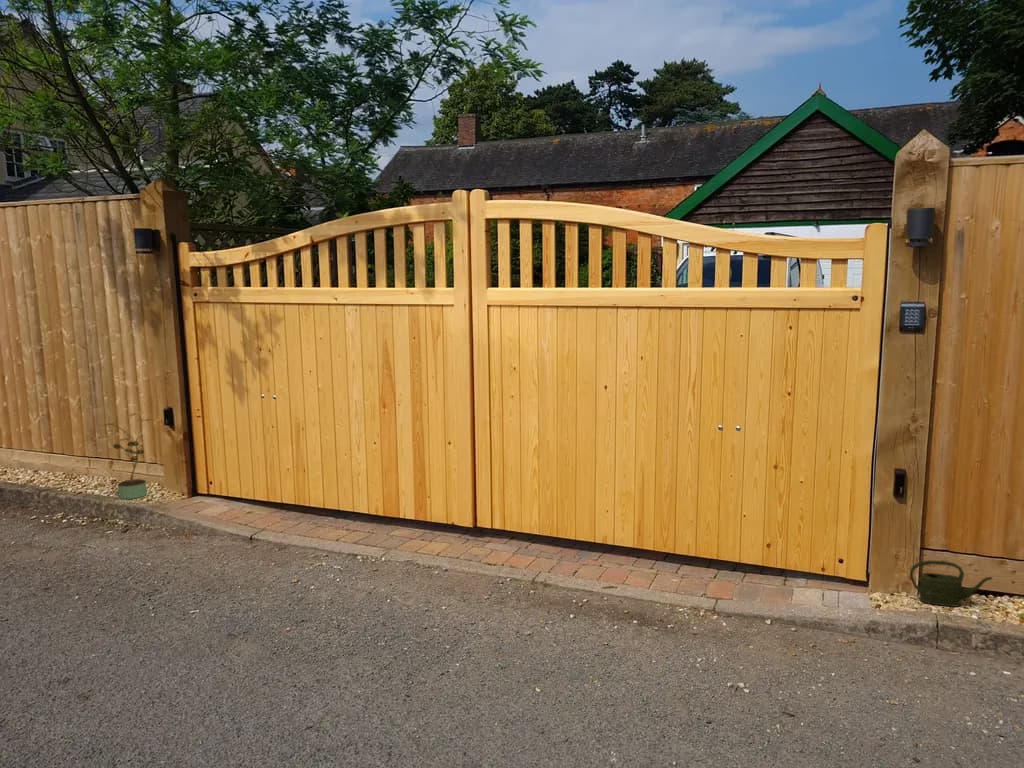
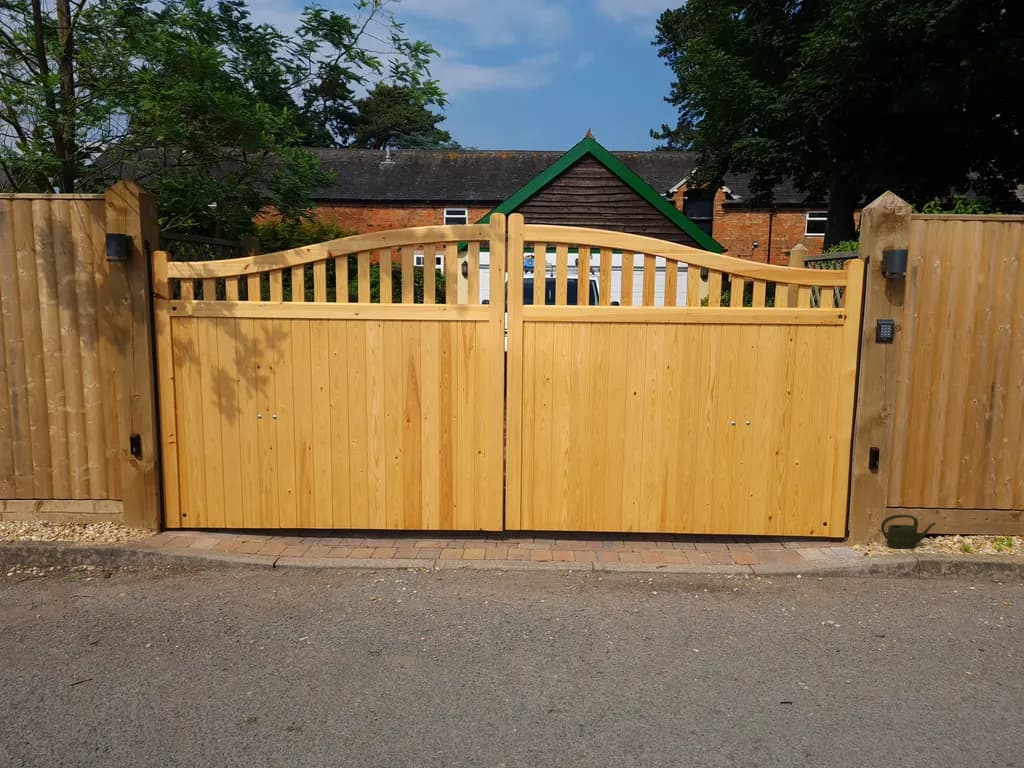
potted plant: present [104,413,148,499] -> none [50,442,113,541]

